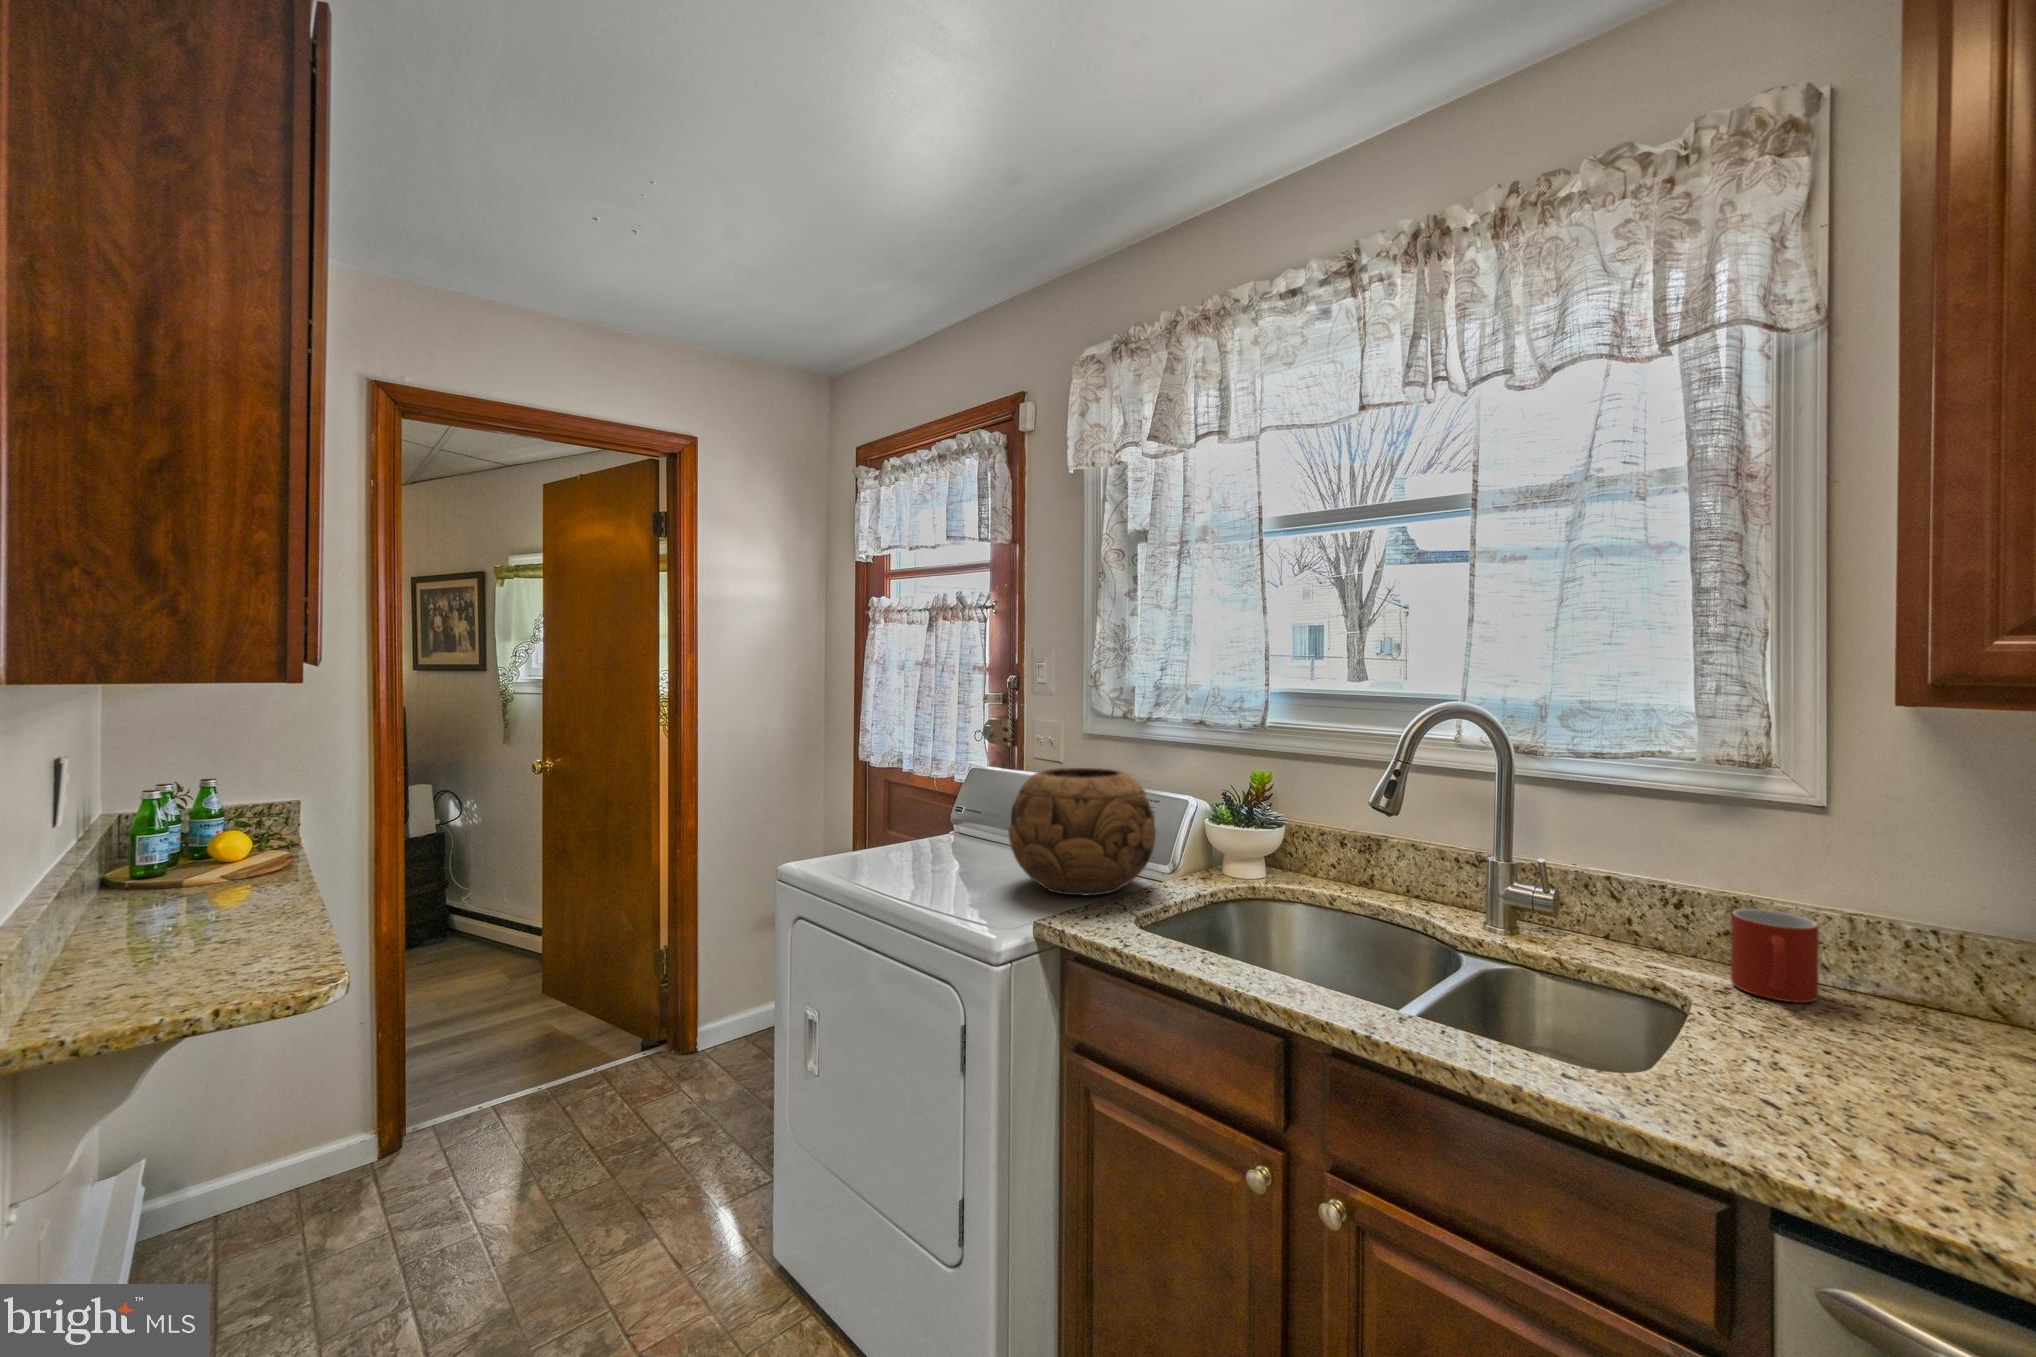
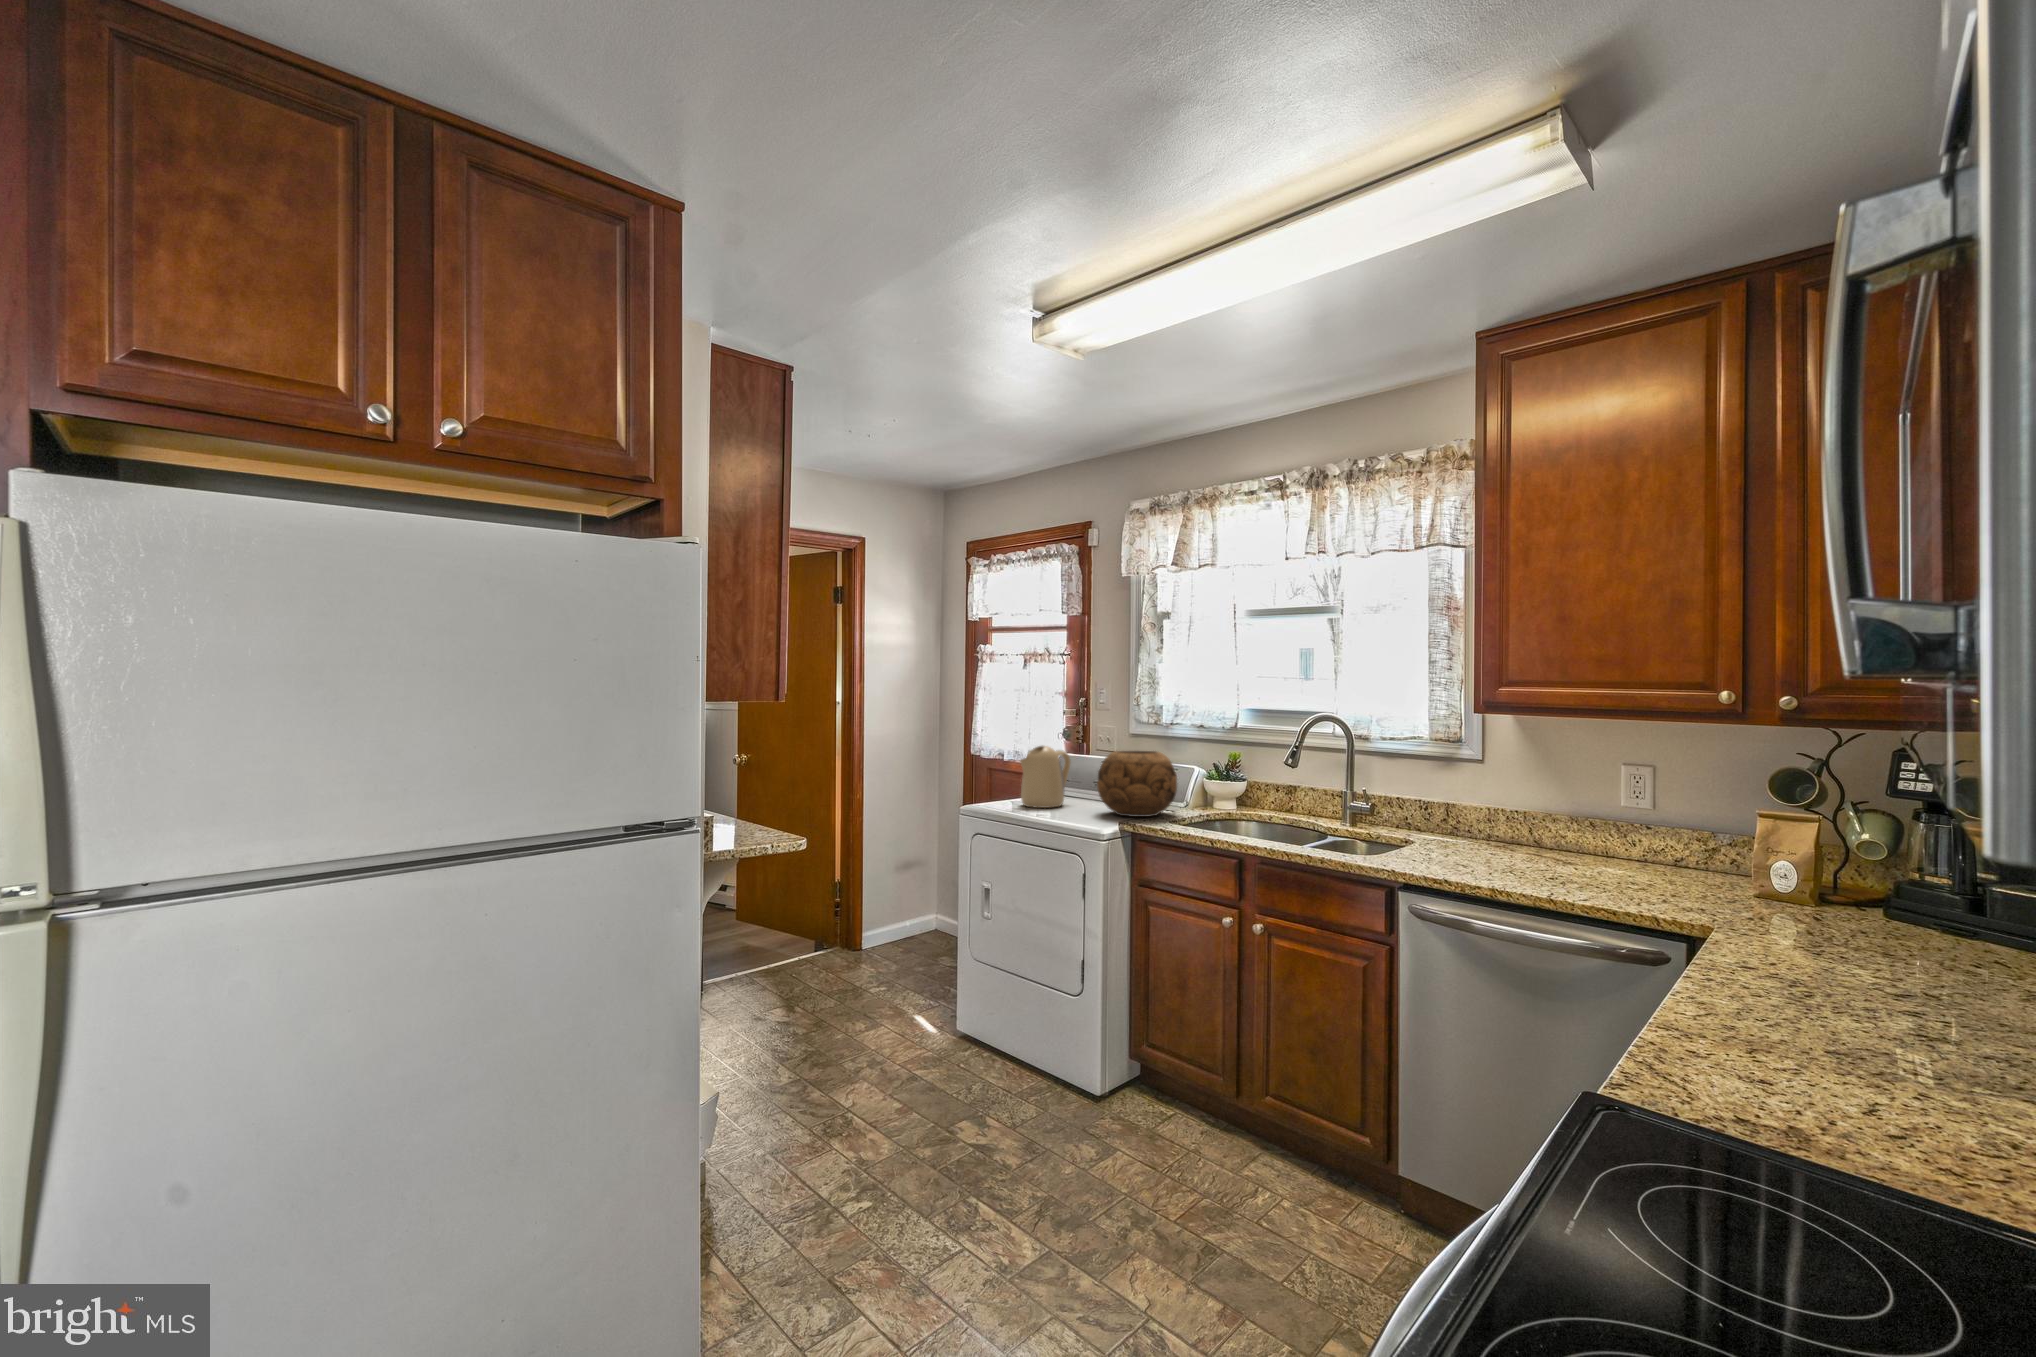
kettle: none [881,757,977,867] -> present [1020,746,1071,808]
mug: present [1731,909,1819,1003] -> none [1439,807,1471,843]

